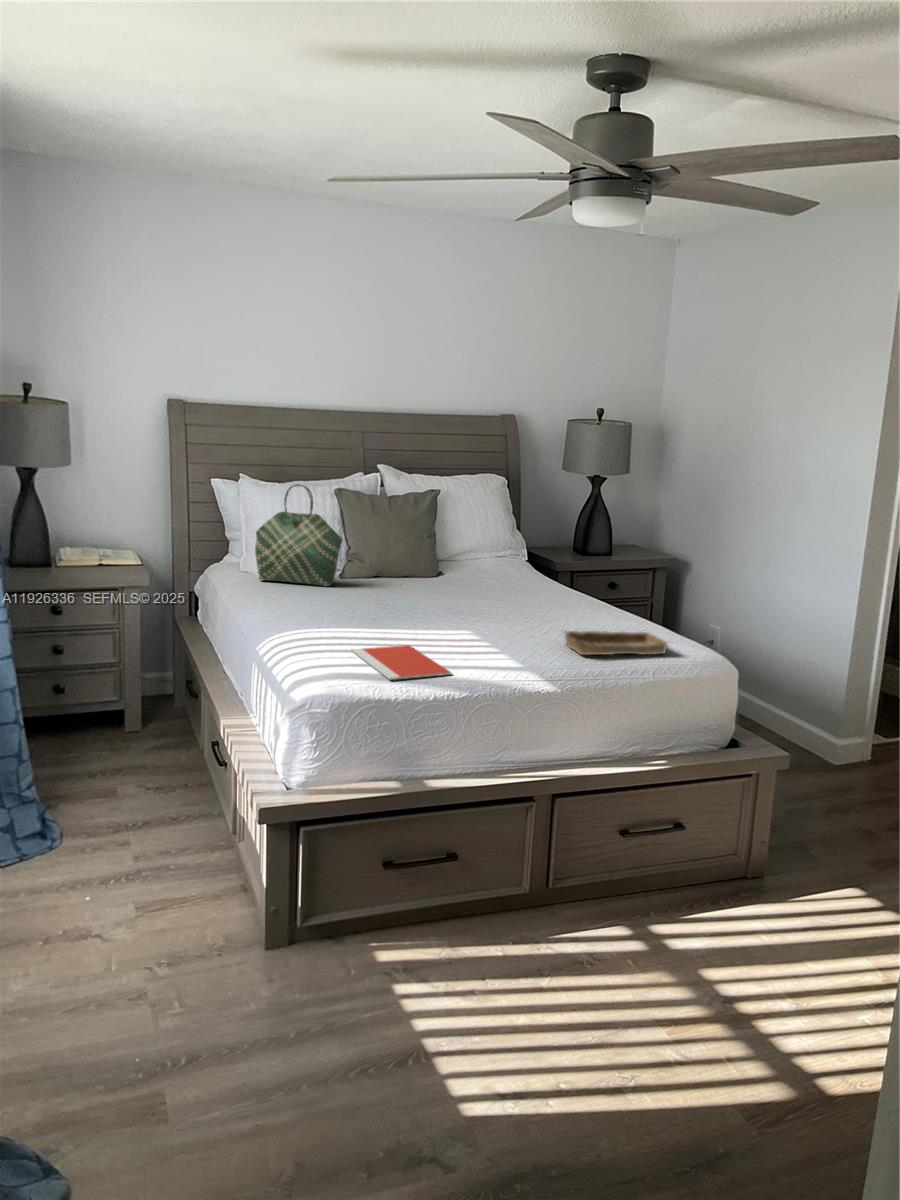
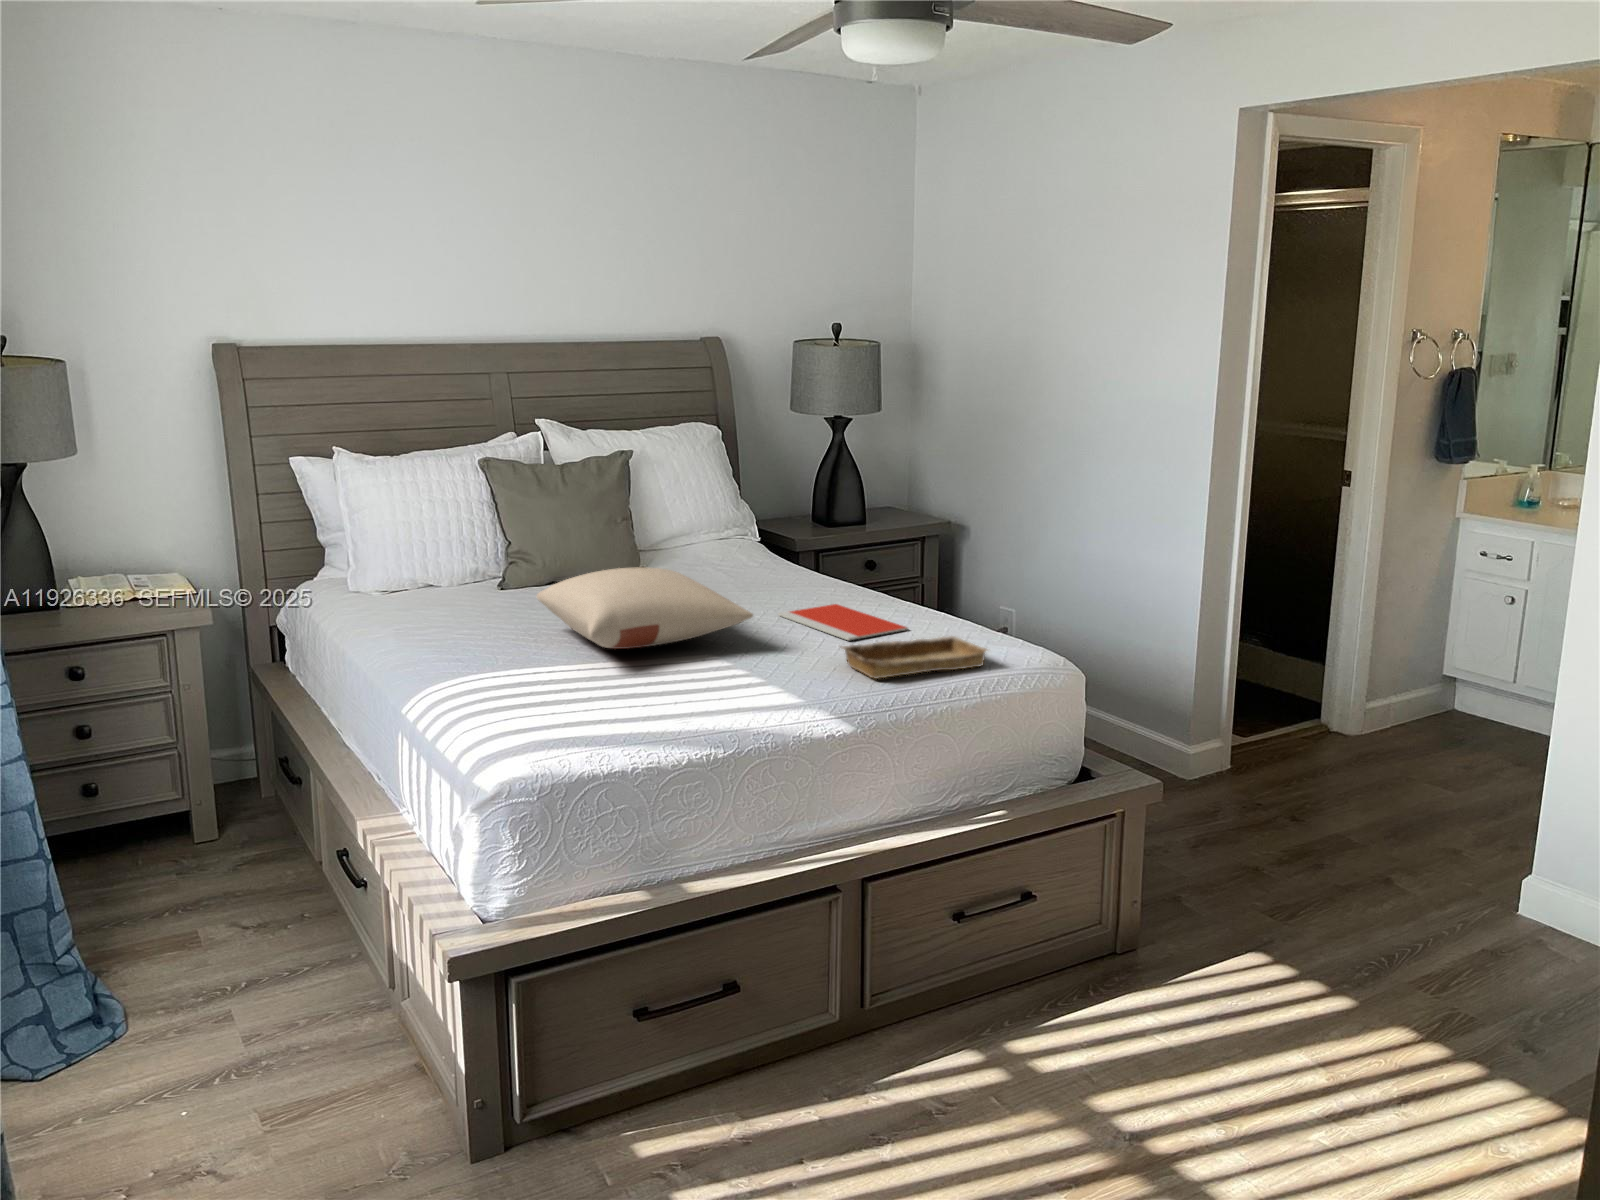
tote bag: present [255,484,343,586] -> none [372,460,504,604]
pillow: none [358,566,504,621] -> present [537,567,753,649]
notebook: present [352,645,452,680] -> present [779,604,908,640]

